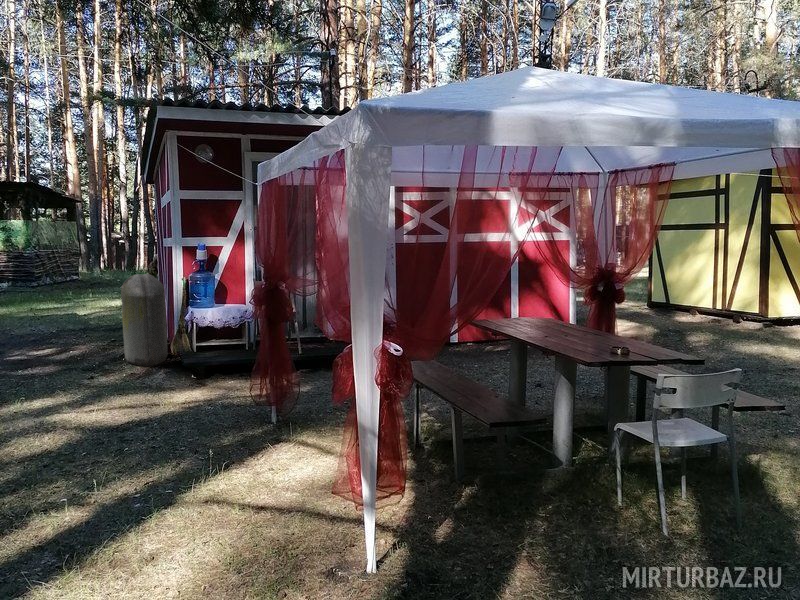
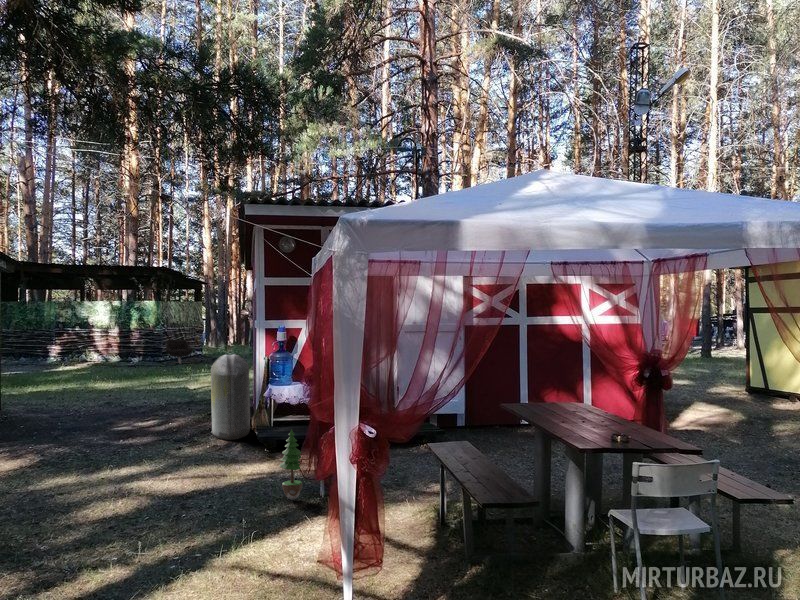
lounge chair: none [38,263,71,289] -> present [166,340,193,364]
potted tree: none [231,350,259,426] -> present [280,429,302,500]

